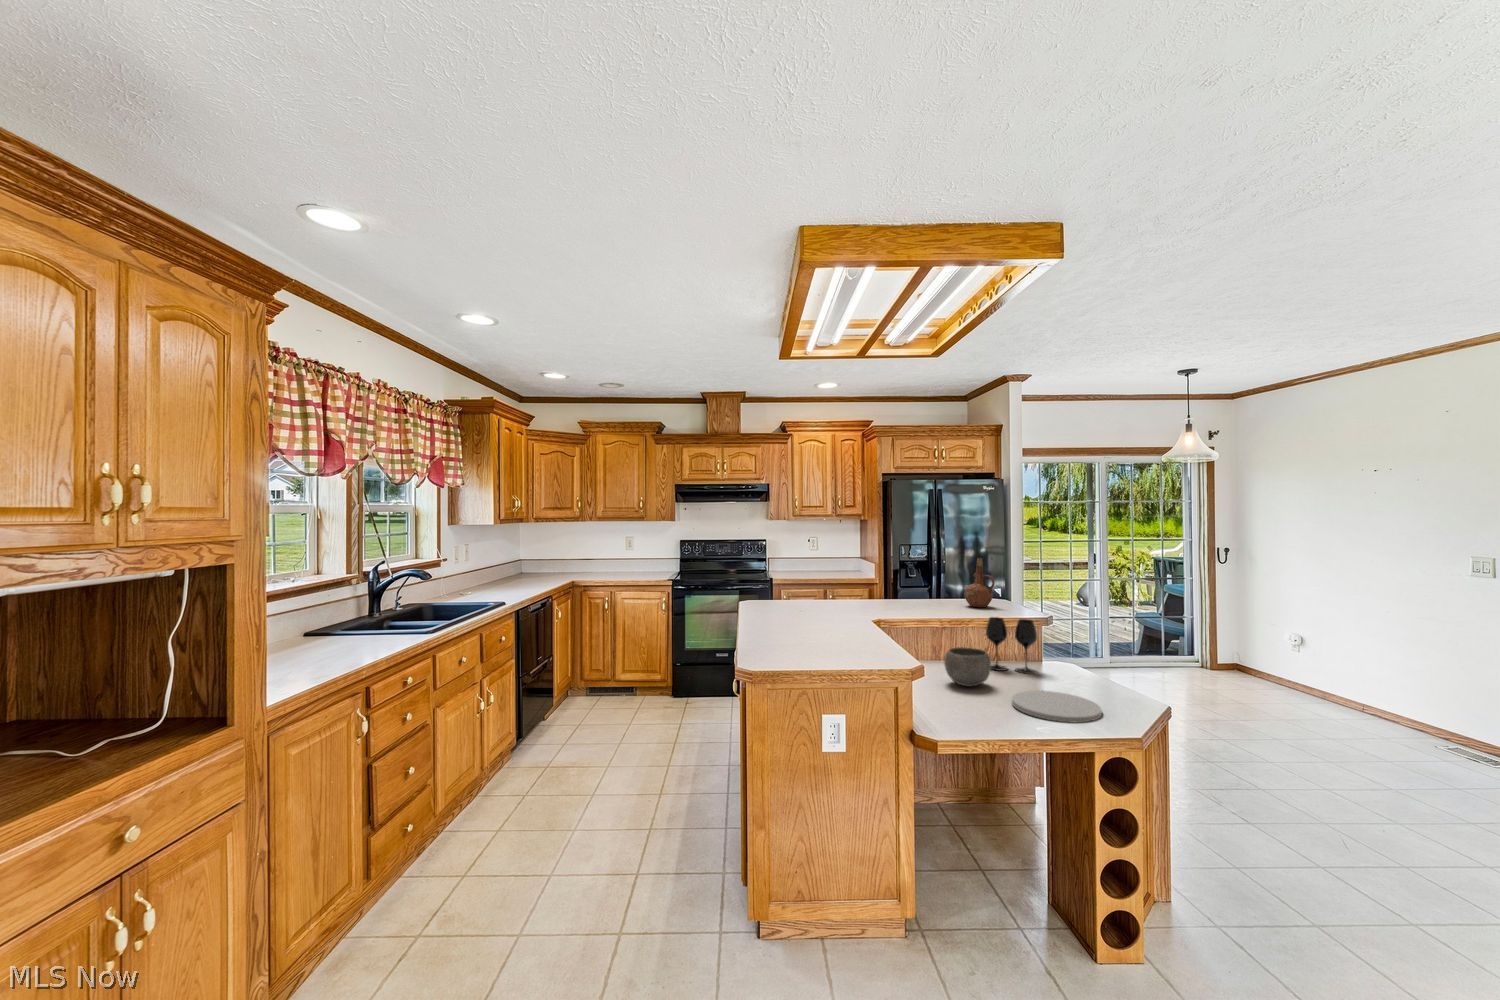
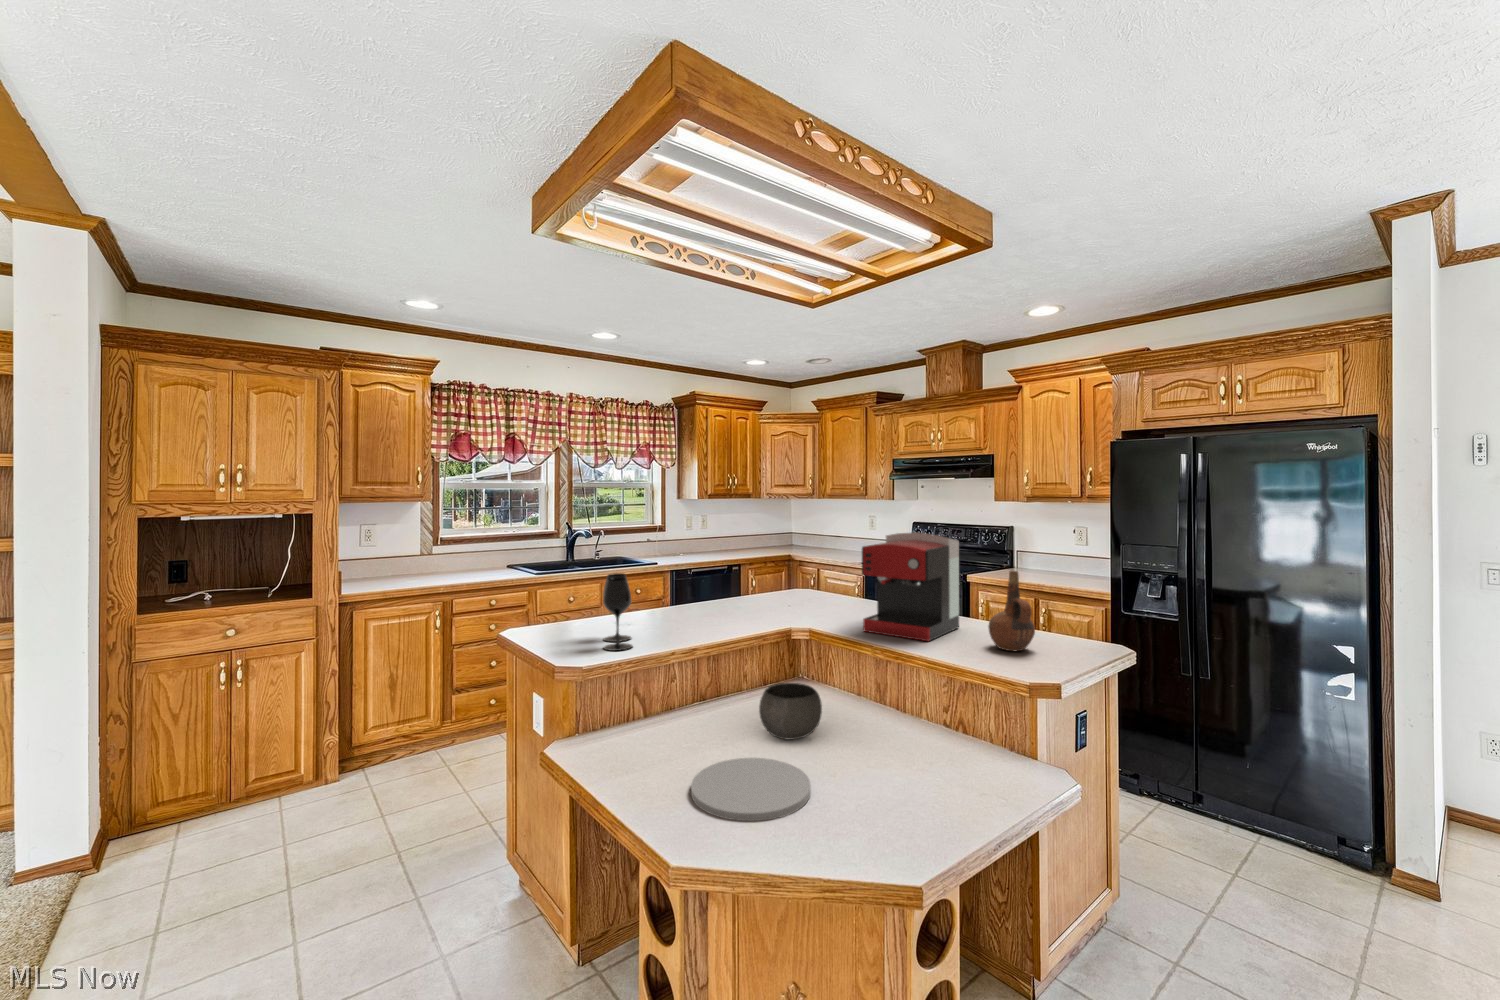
coffee maker: none [875,539,943,613] -> present [862,532,959,641]
wine glass: present [986,617,1038,674] -> present [603,573,632,651]

